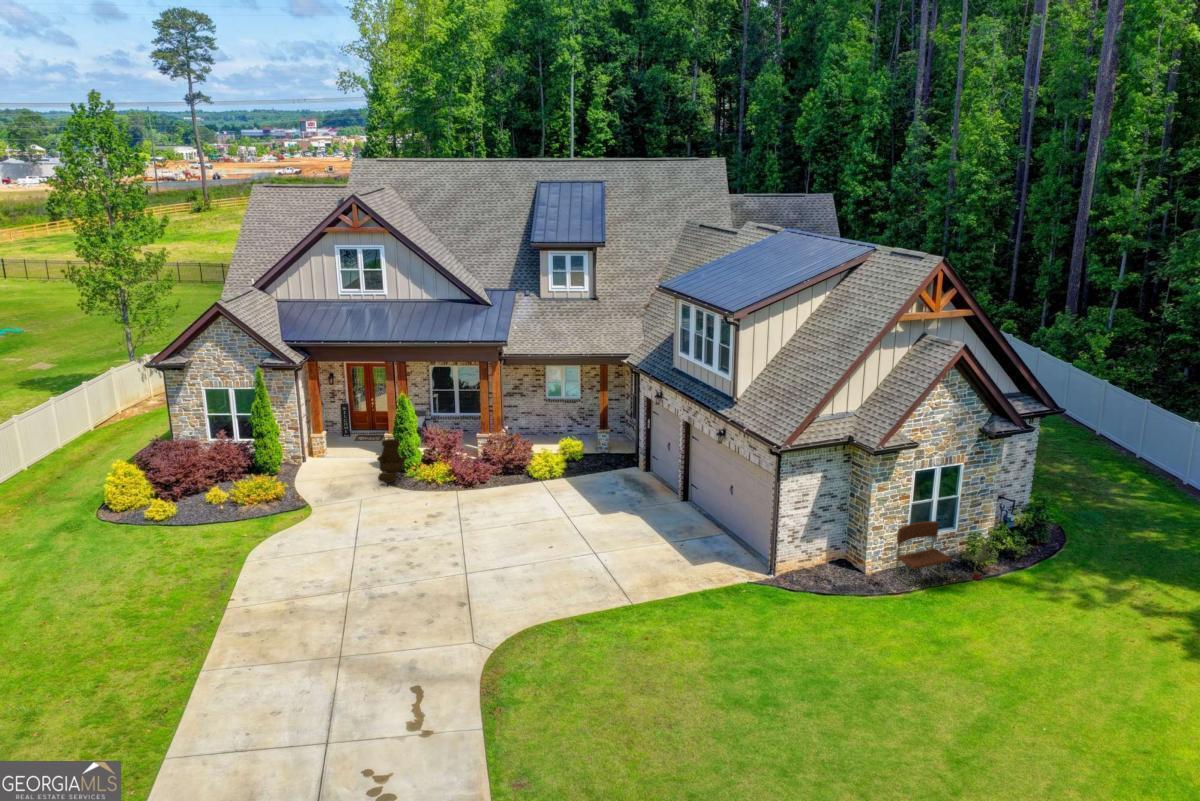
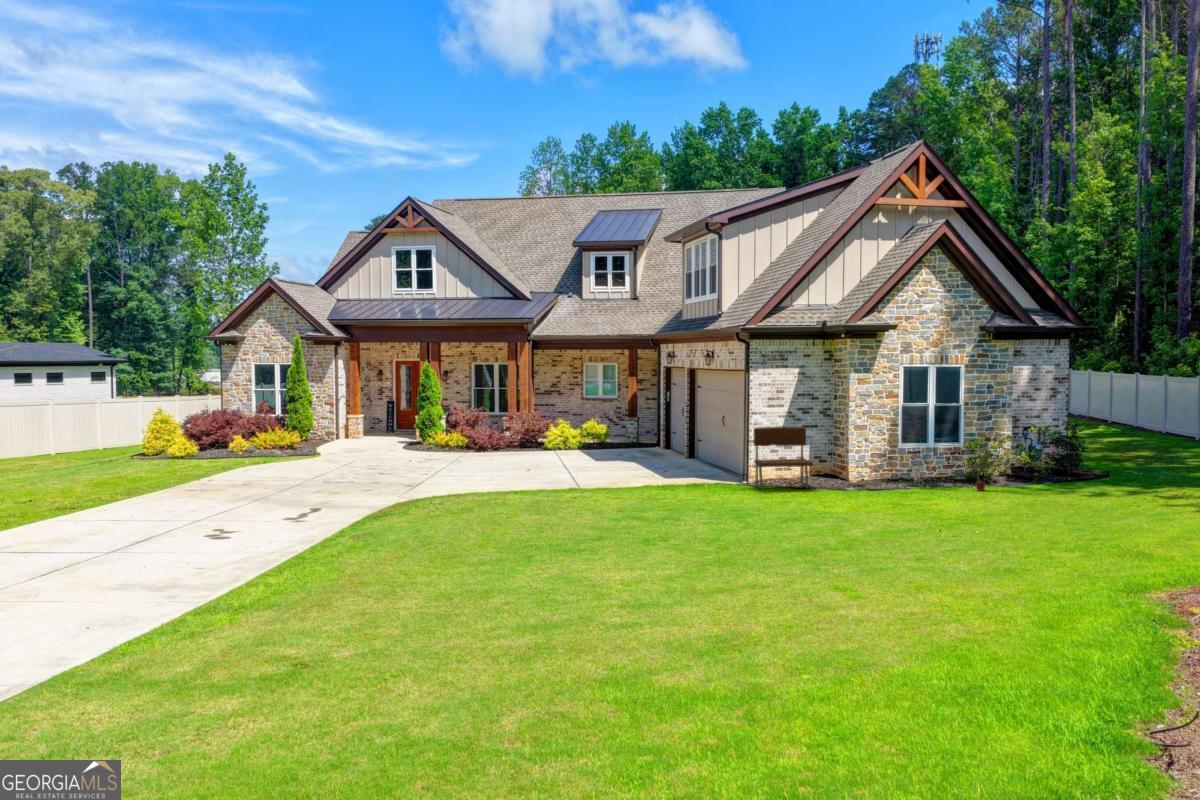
lounge chair: present [377,439,407,486] -> none [394,409,427,449]
bench: present [895,521,952,585] -> present [754,427,813,489]

